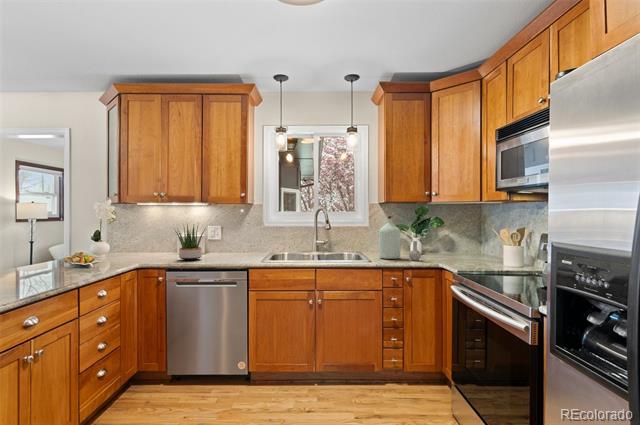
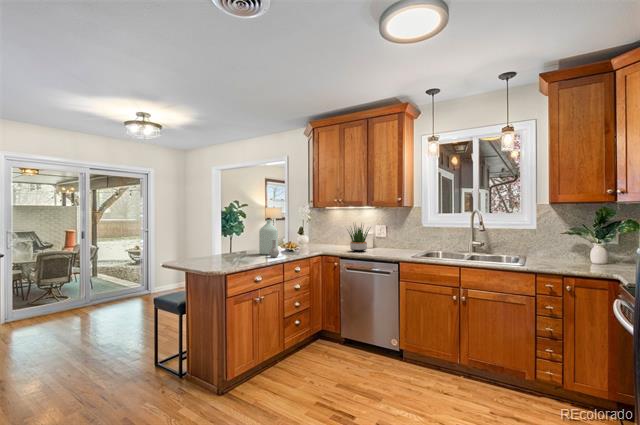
bottle: present [379,216,421,261] -> present [259,218,279,257]

